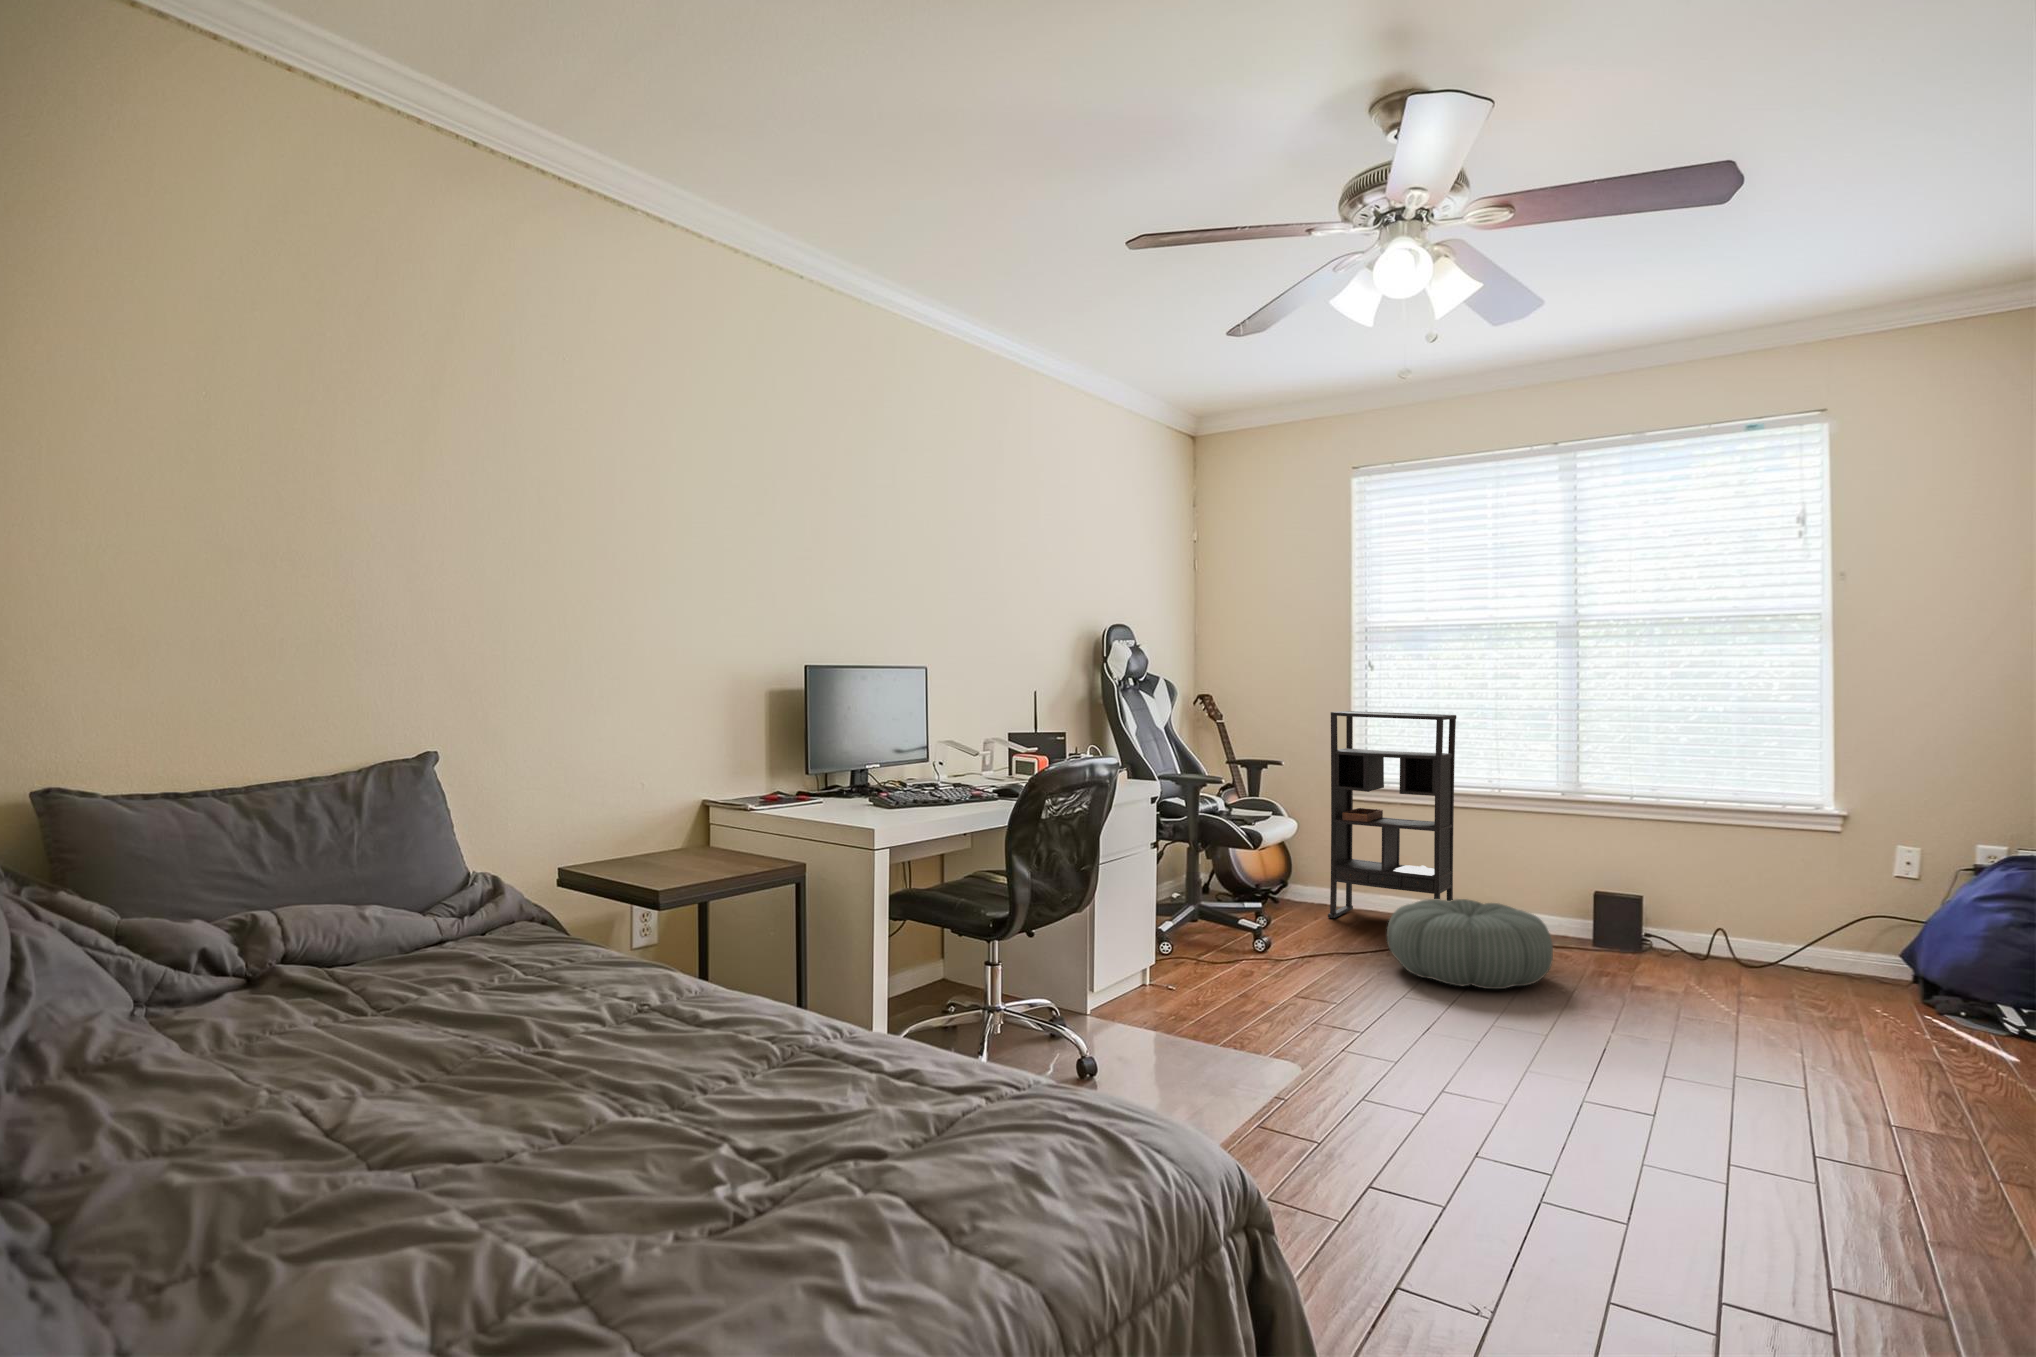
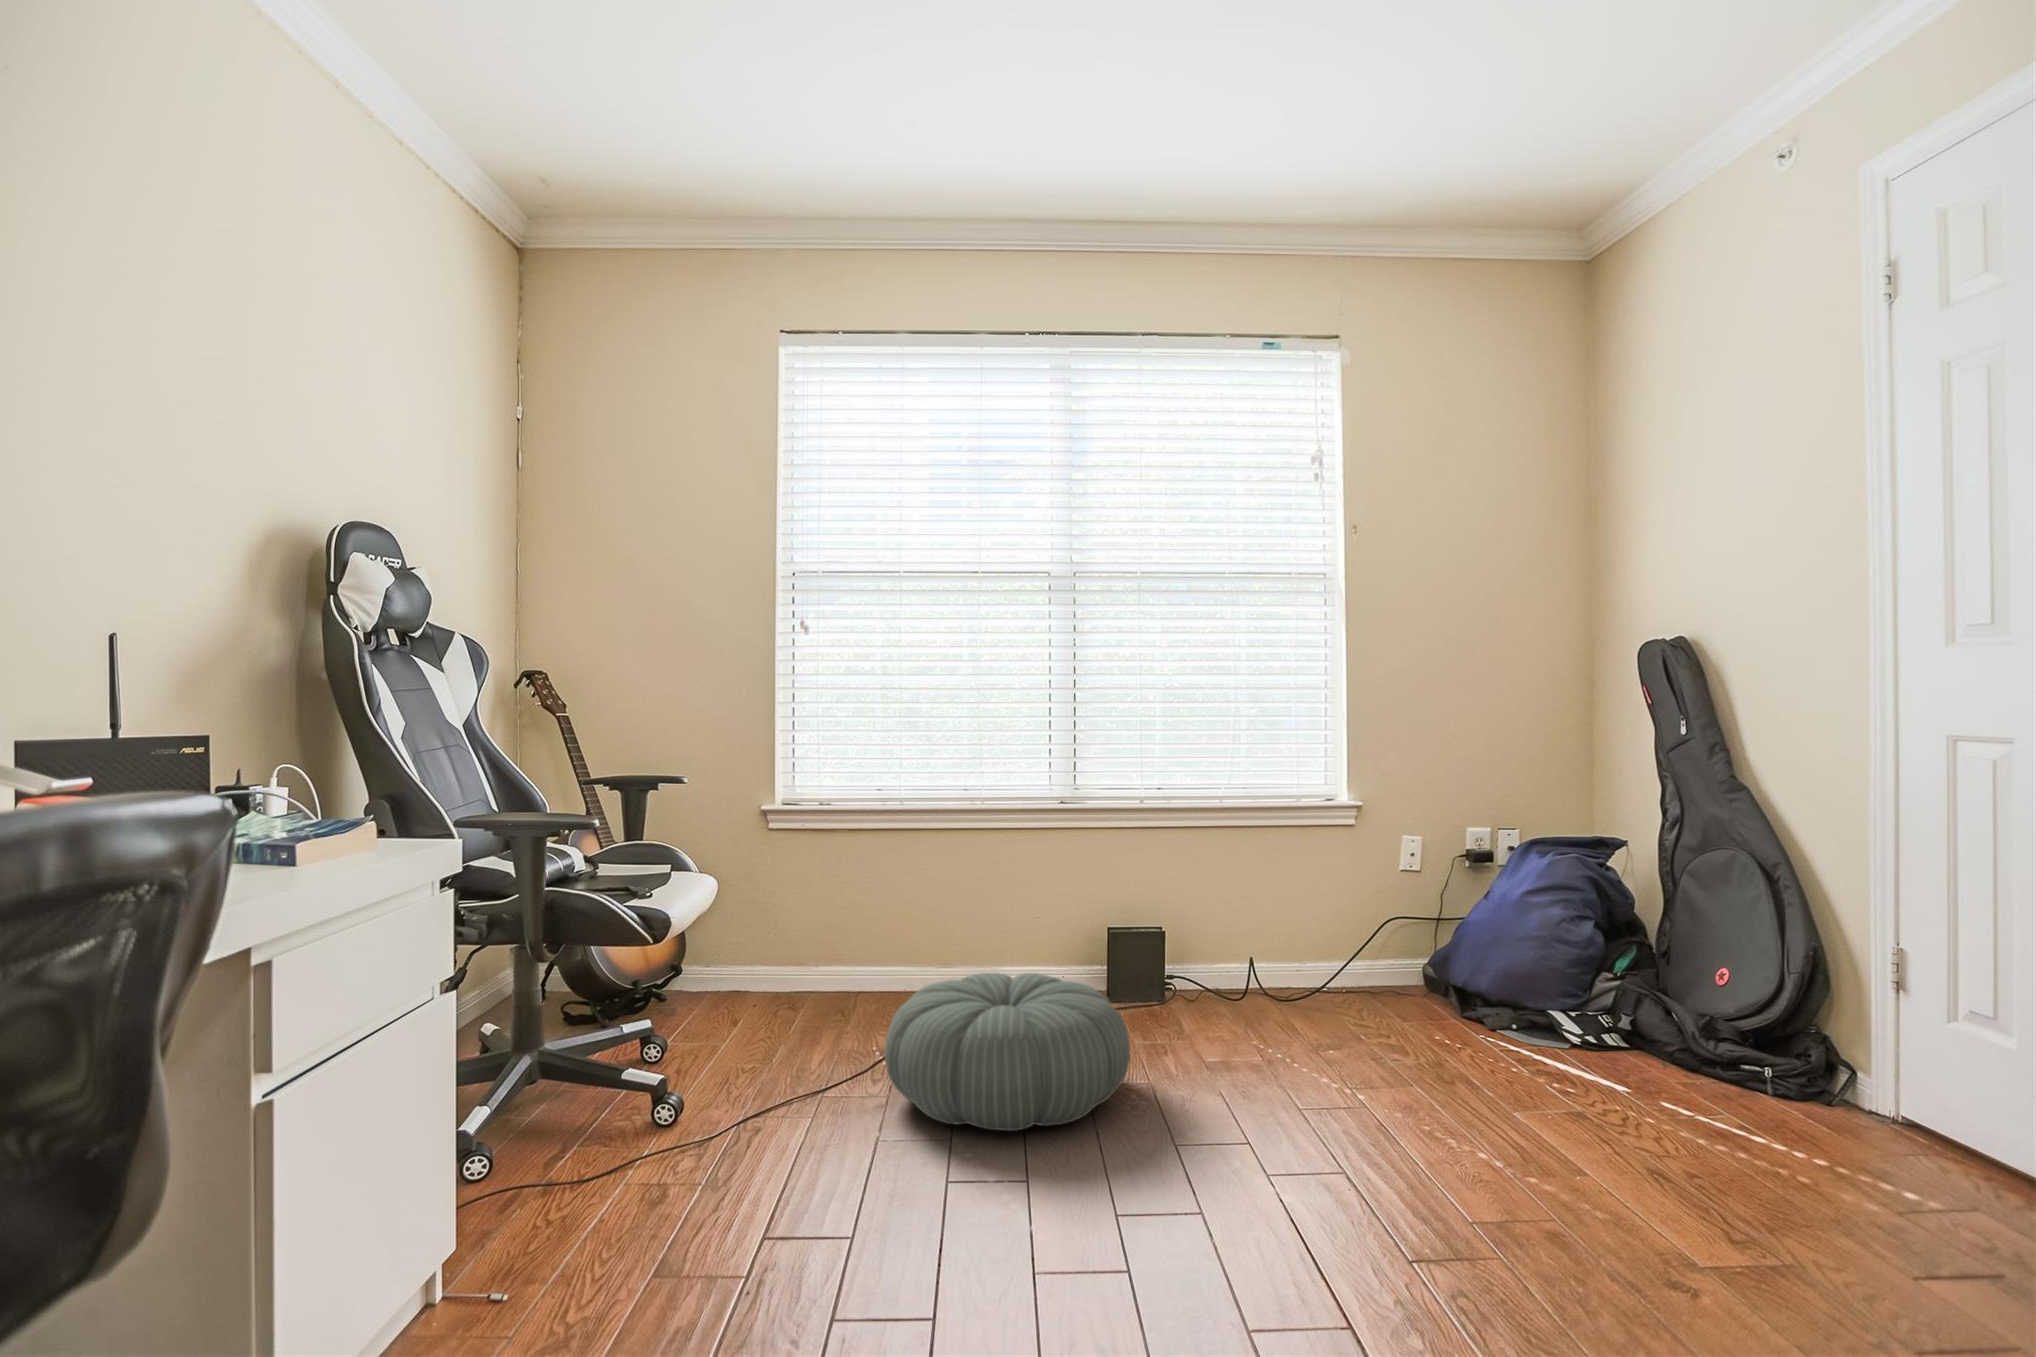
bookshelf: present [1328,711,1456,918] -> none [751,694,930,1019]

